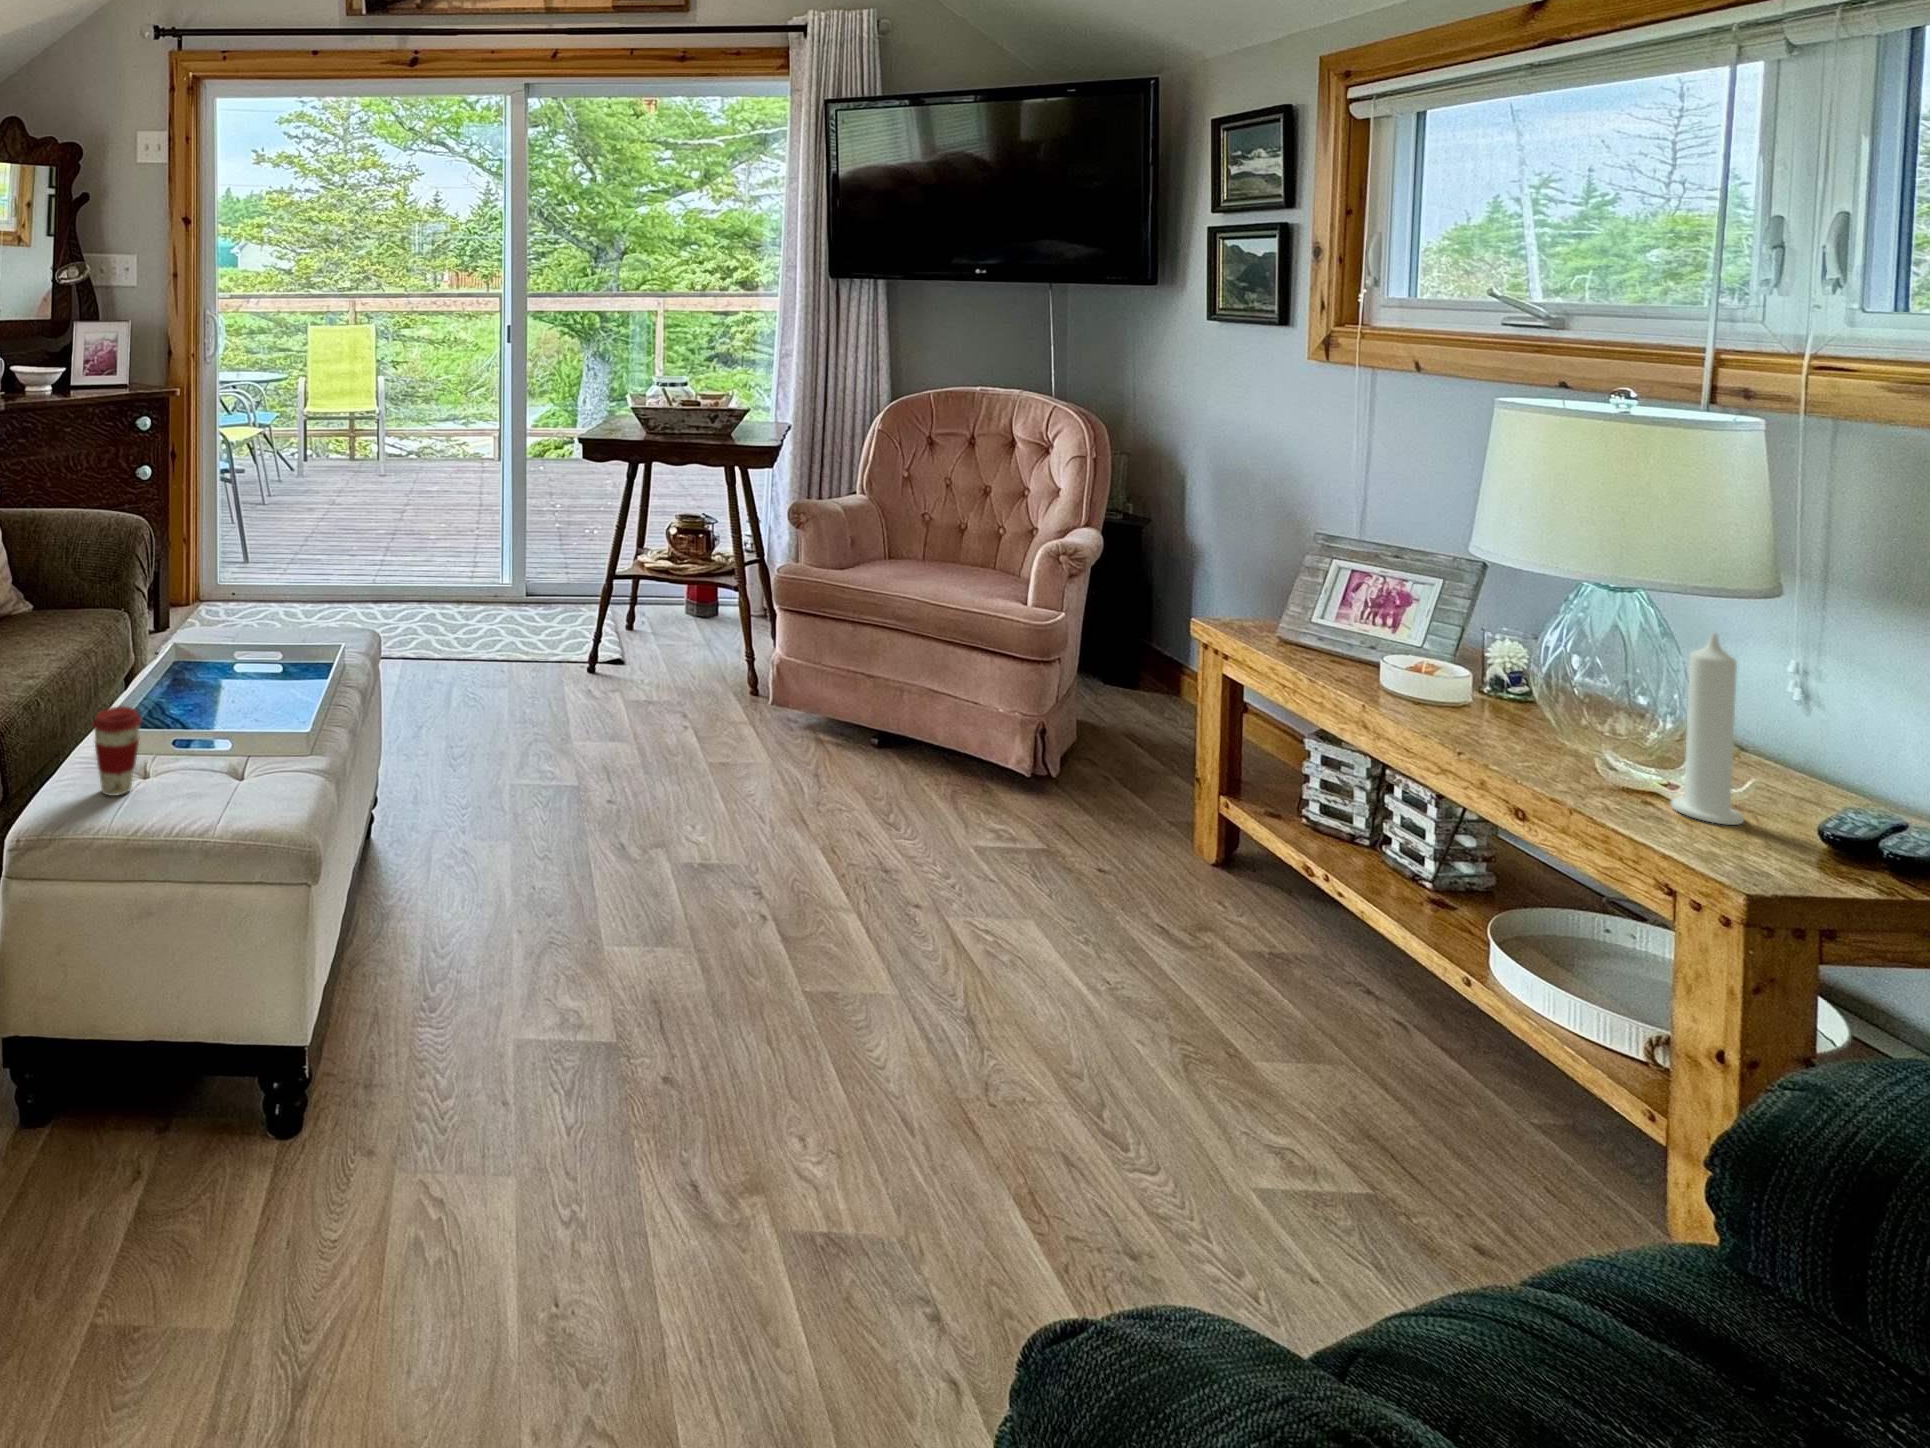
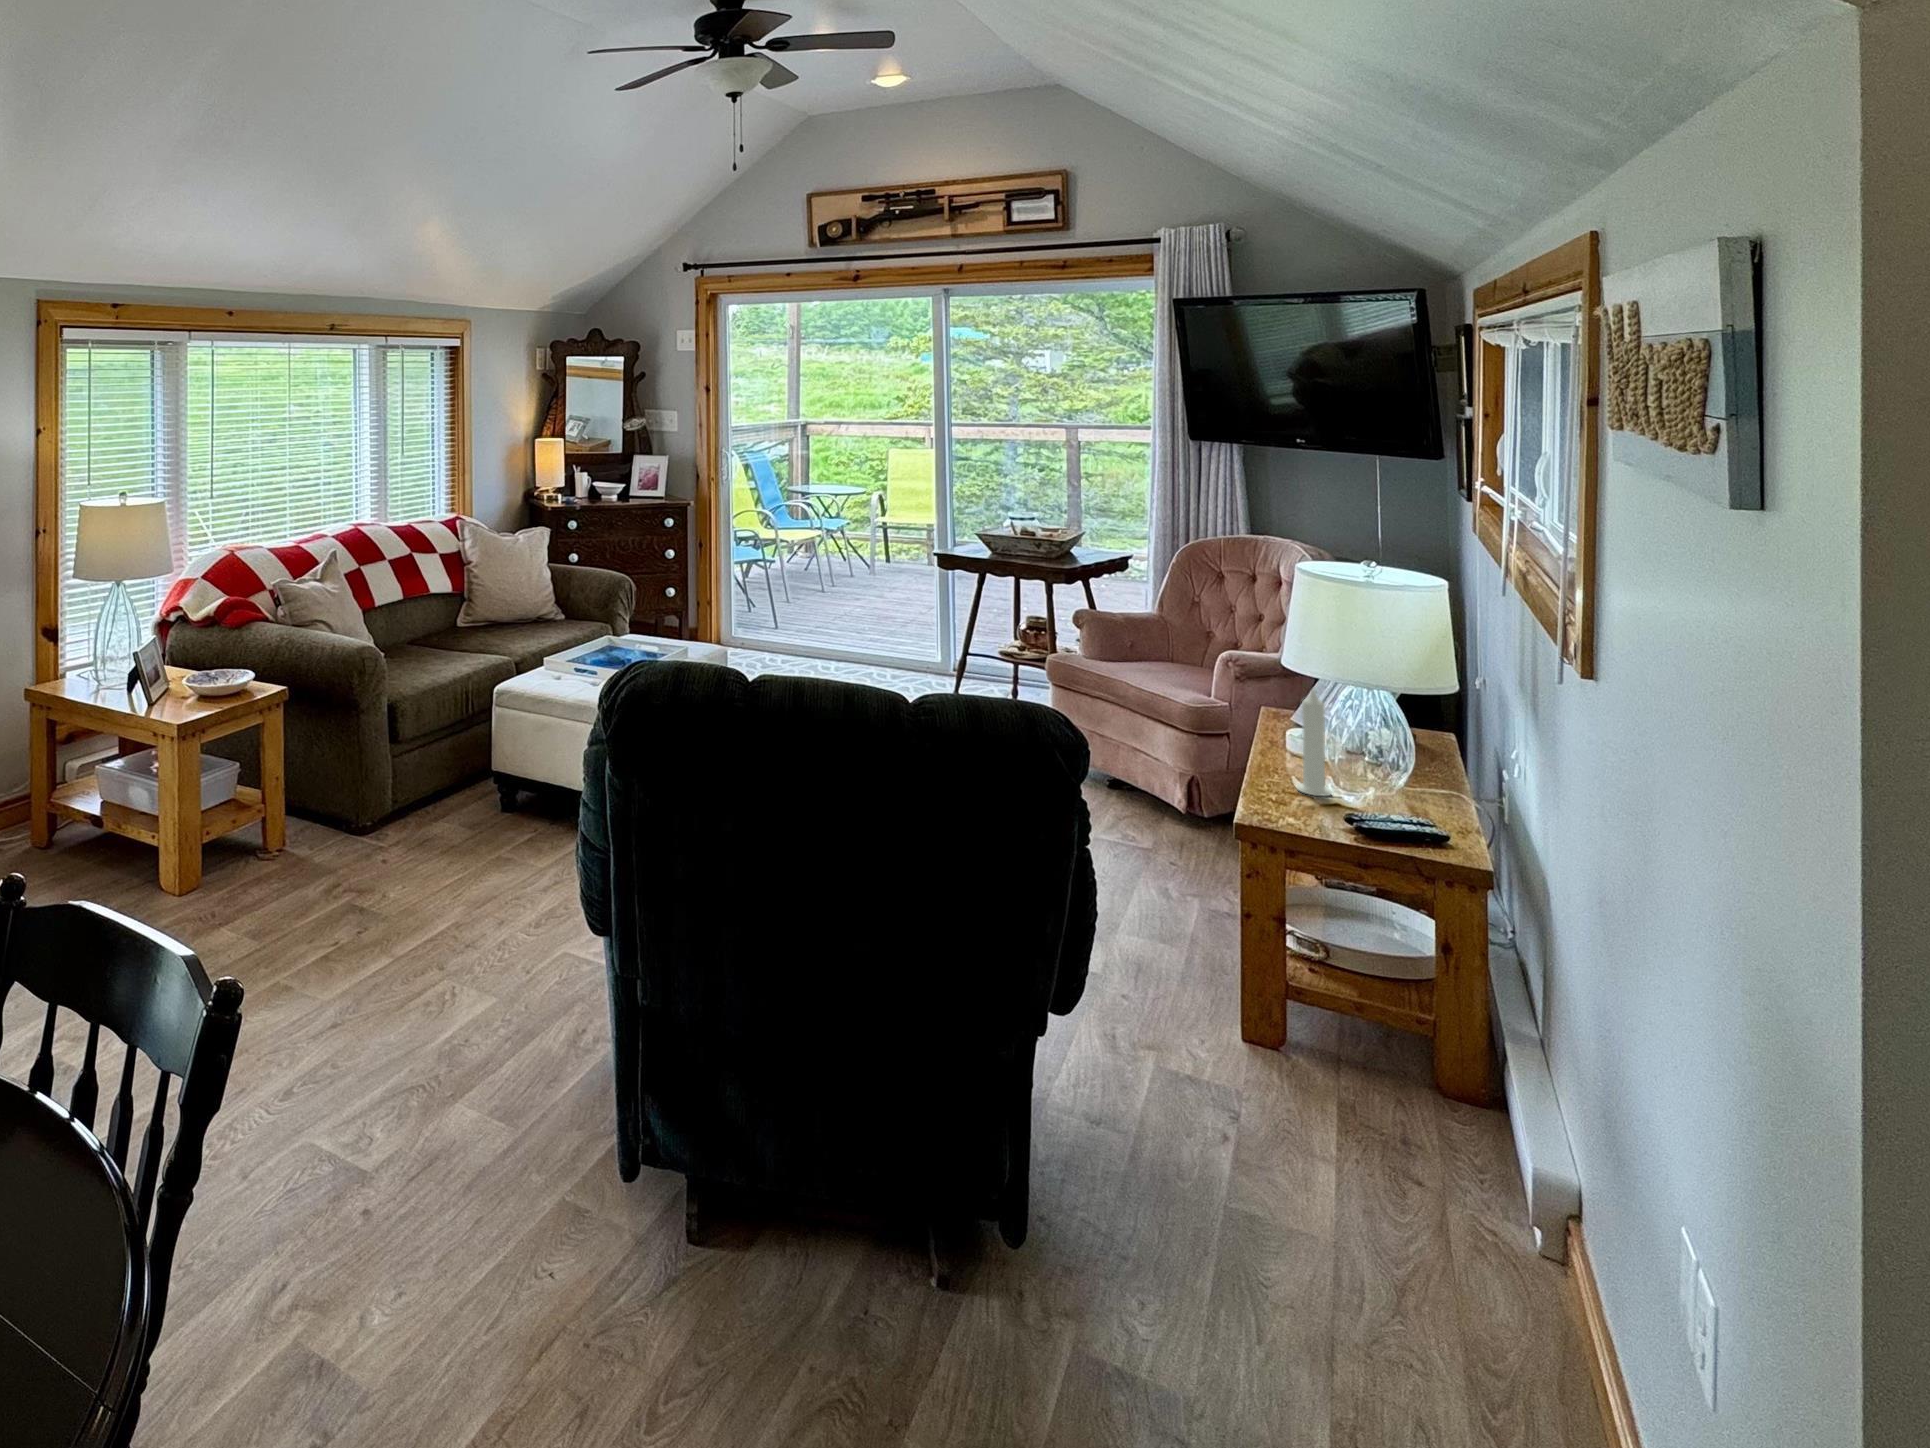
coffee cup: present [92,706,142,796] -> none [538,645,559,683]

